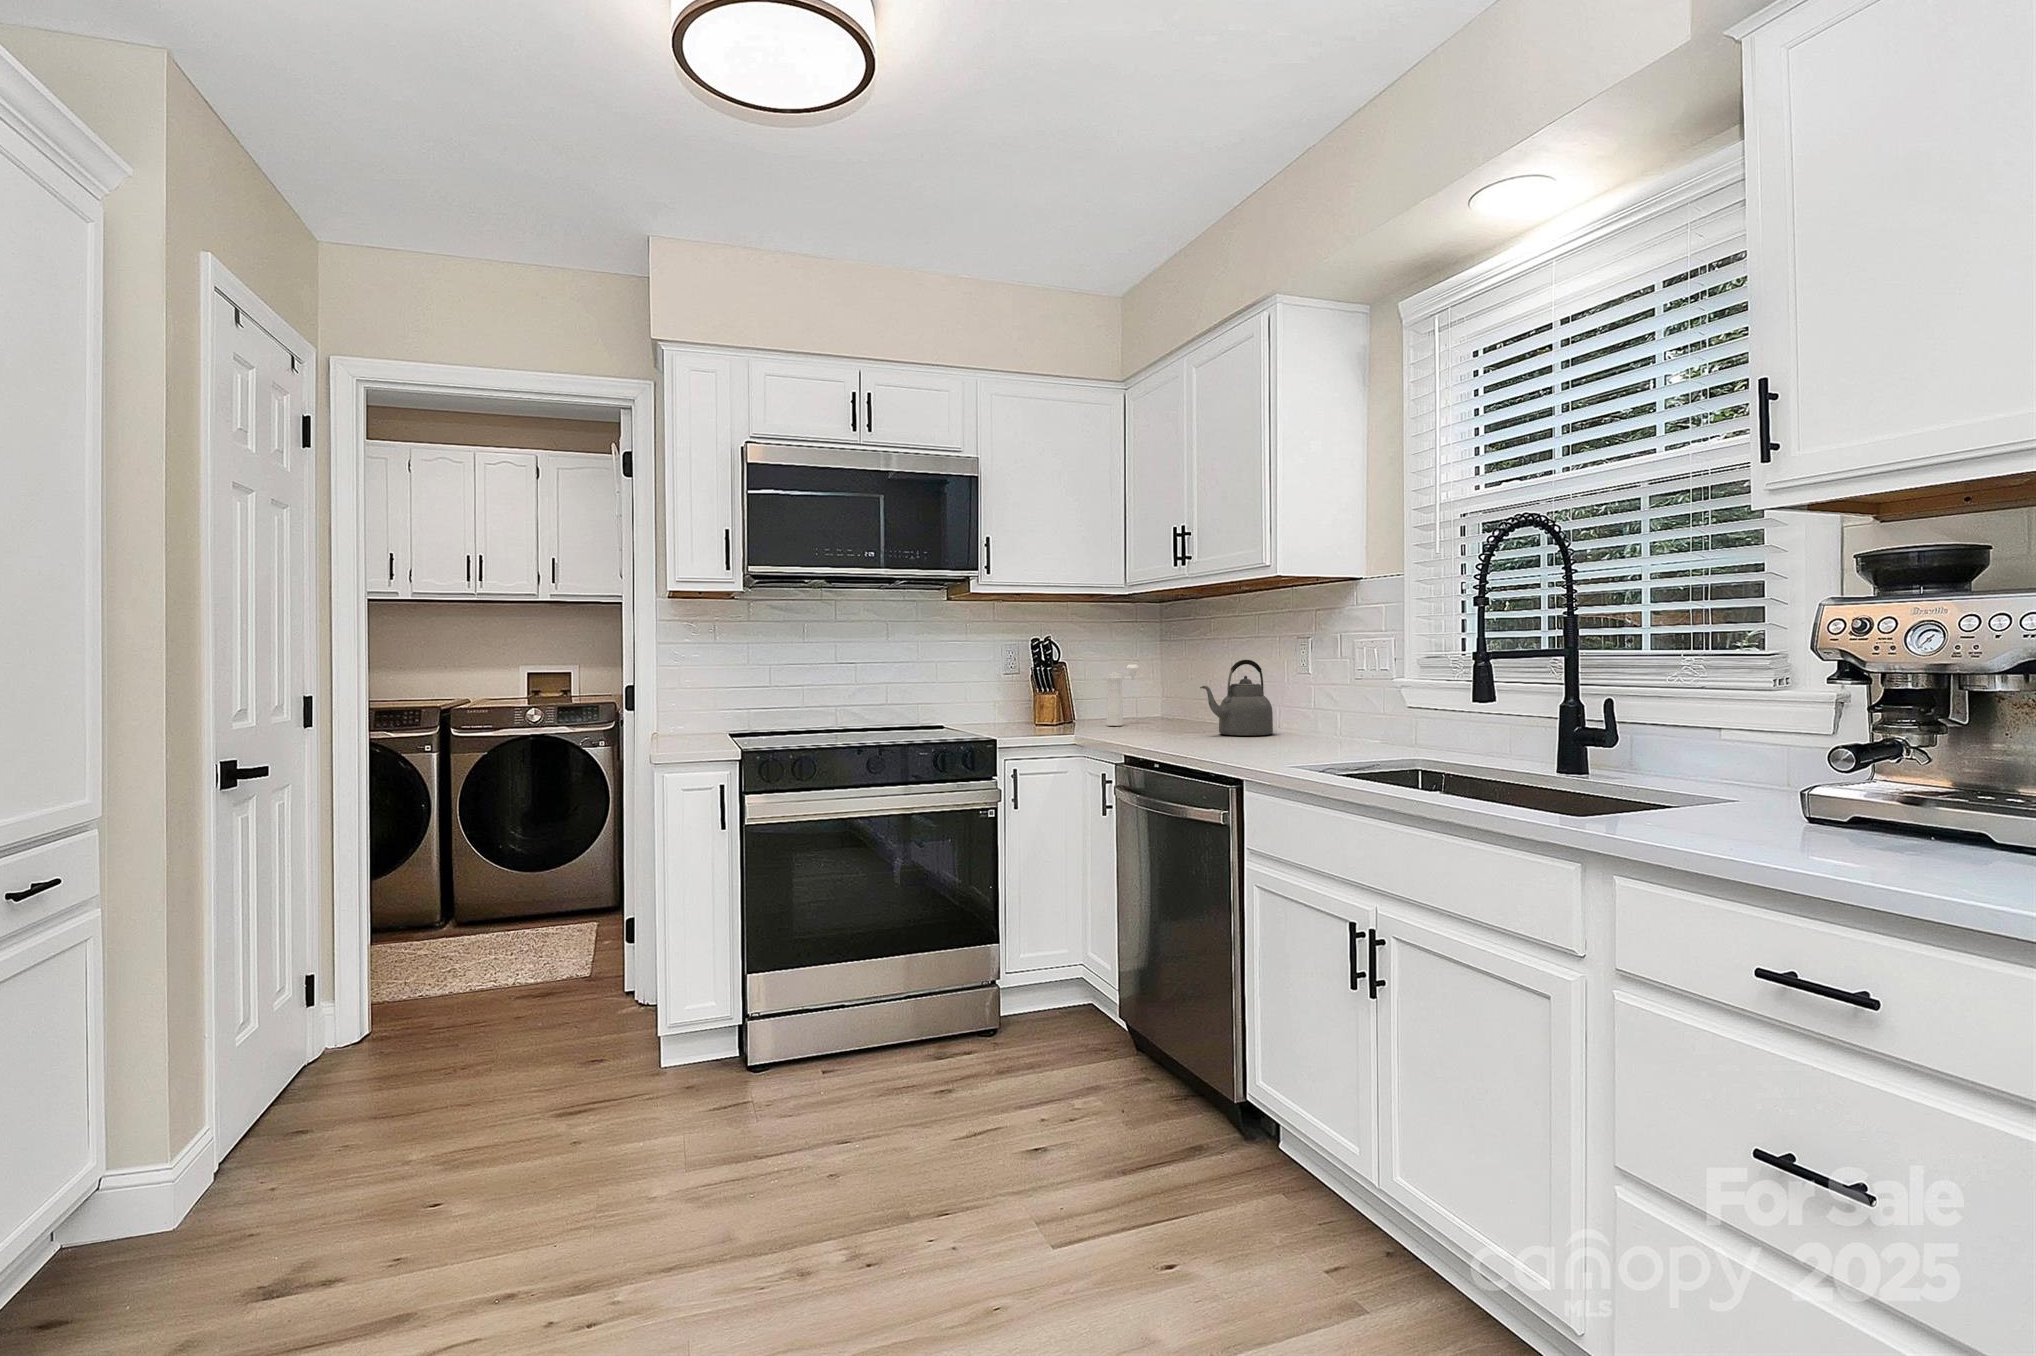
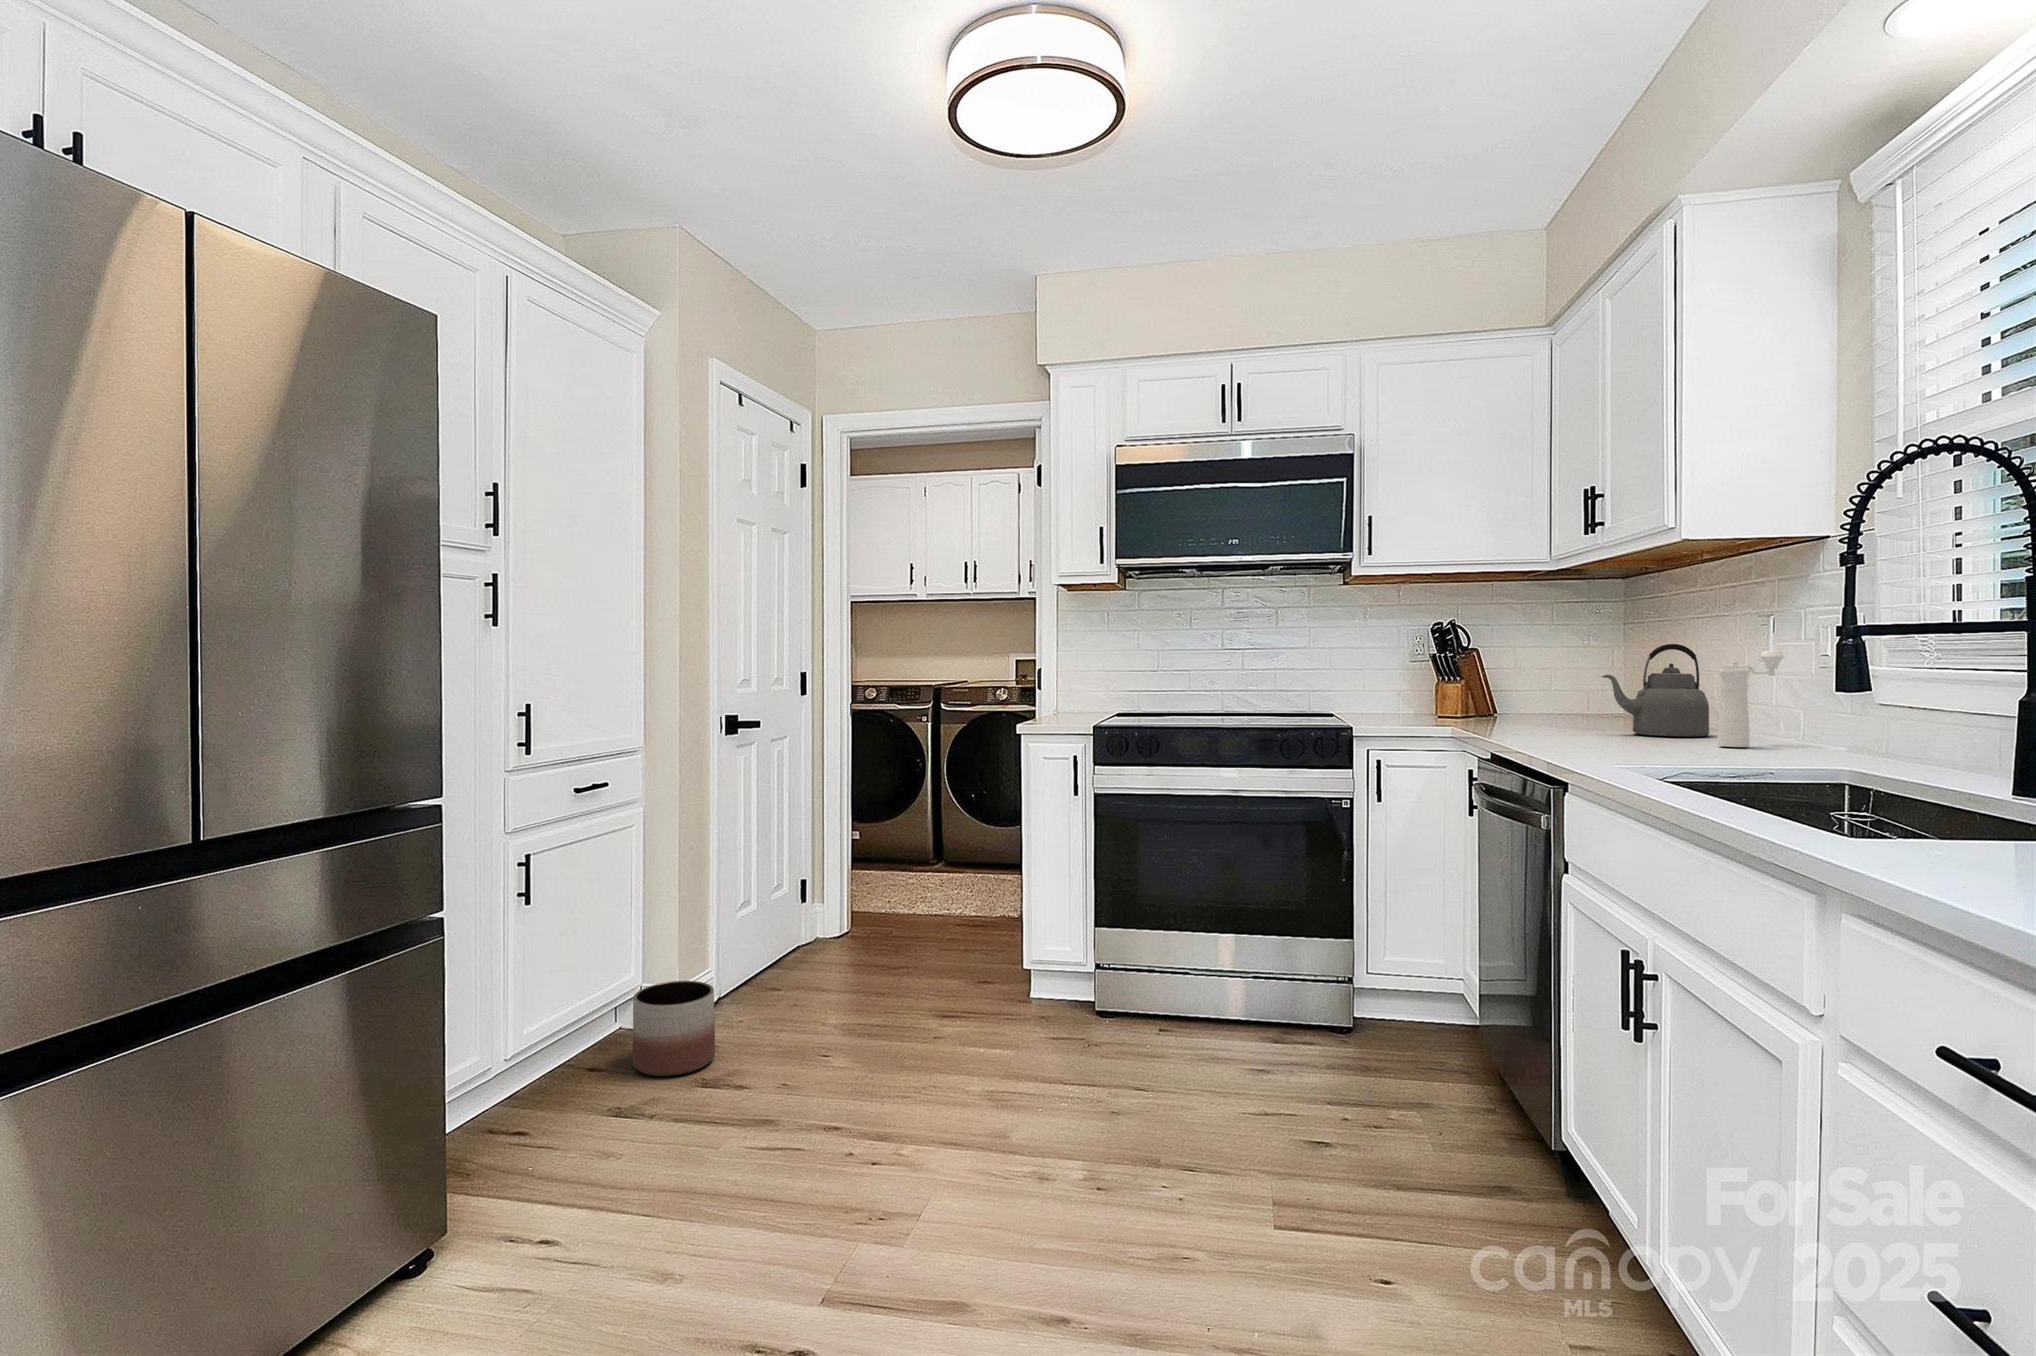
pepper mill: present [1106,664,1139,726] -> present [1718,651,1784,747]
planter: none [102,1151,251,1311] -> present [633,981,715,1076]

